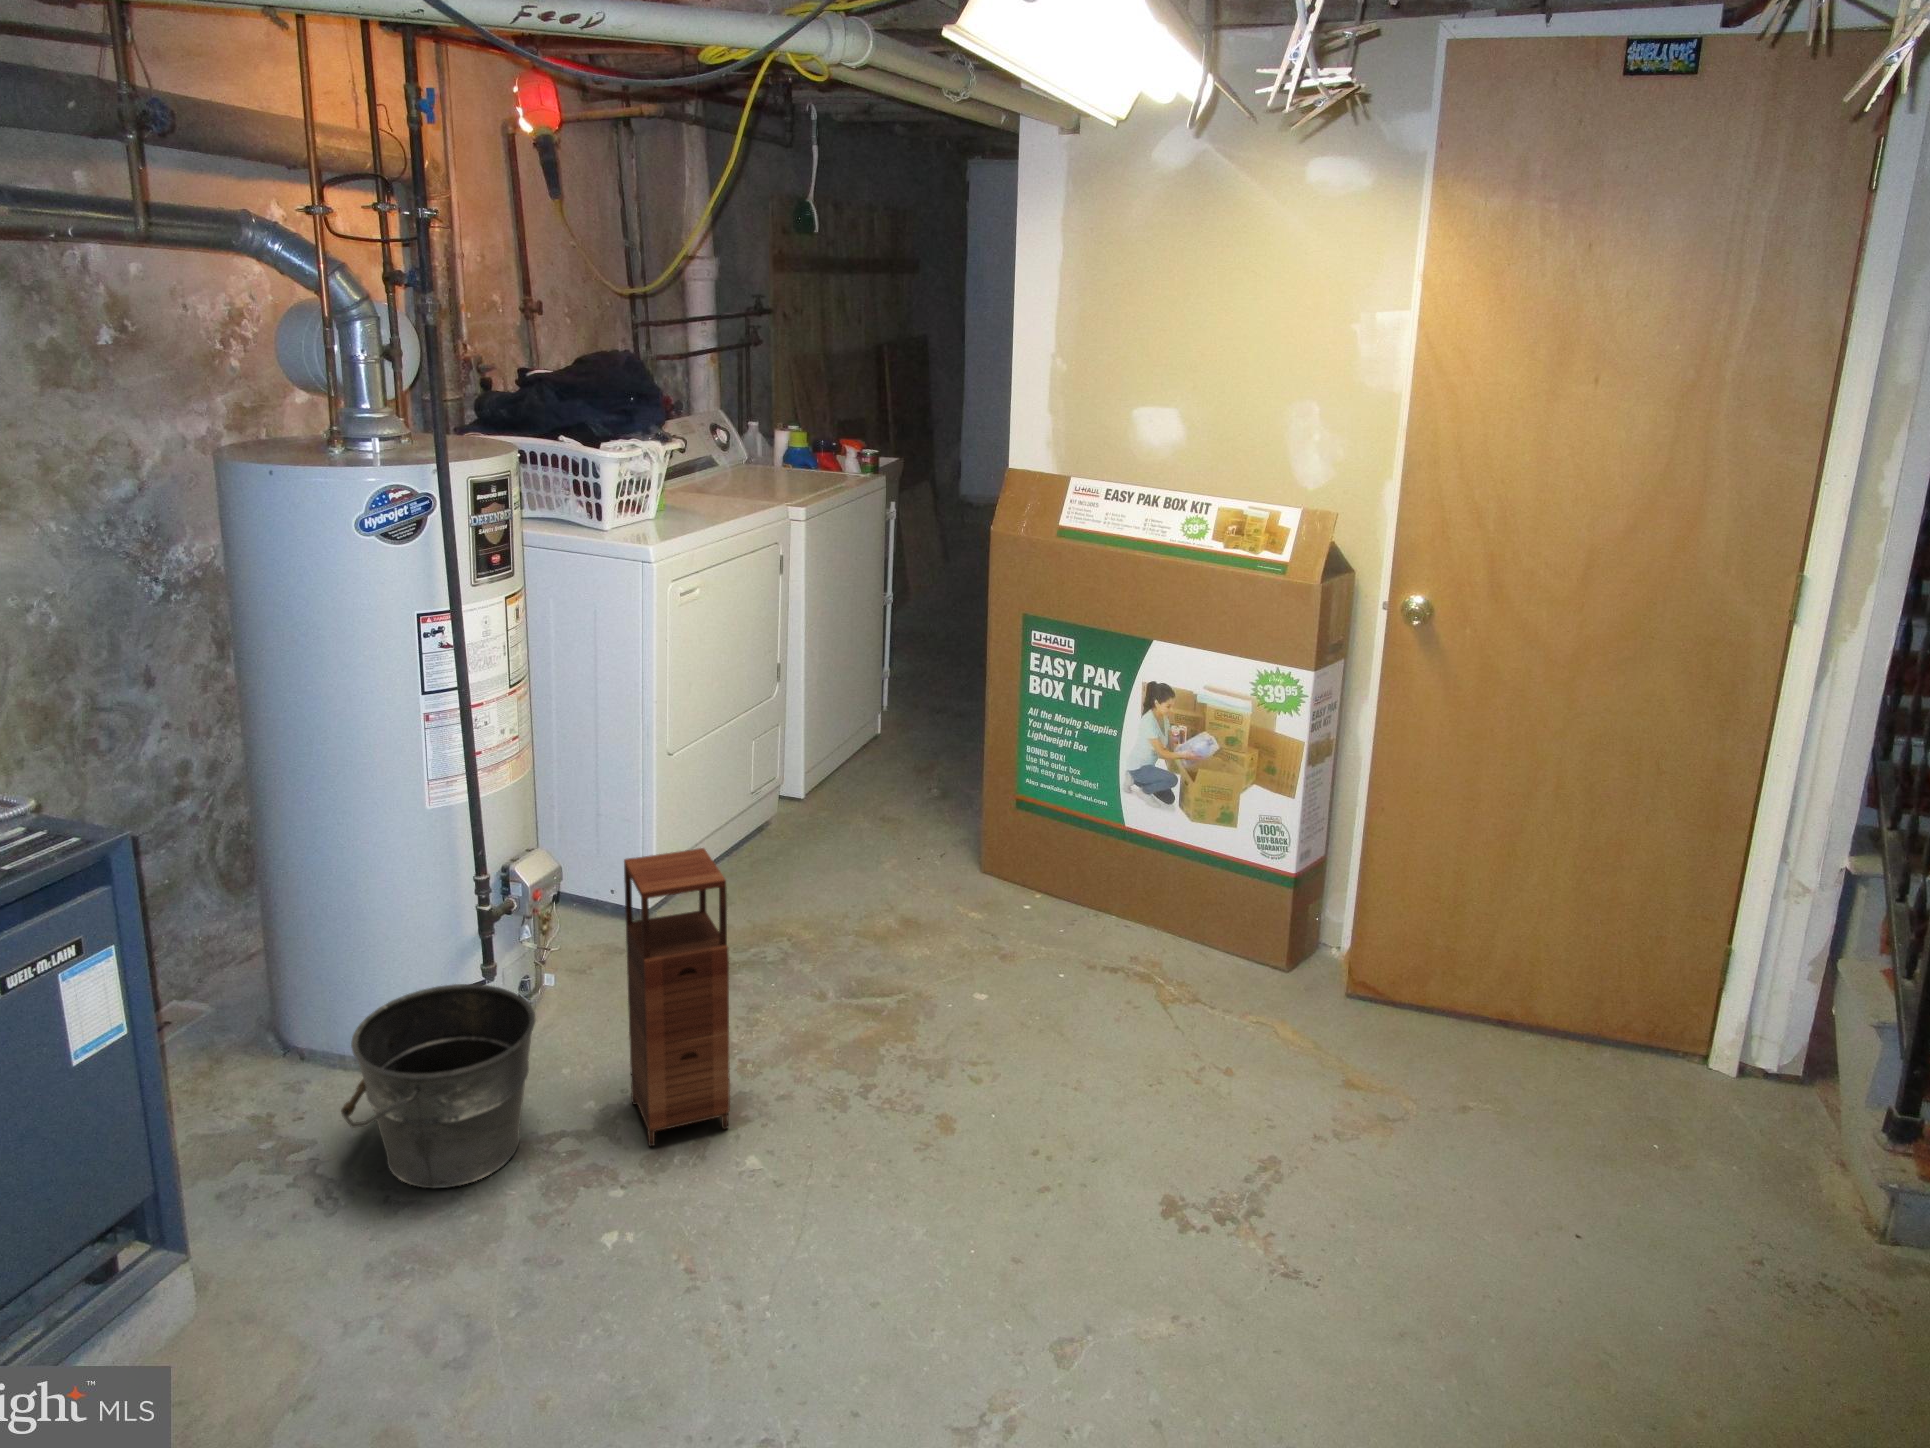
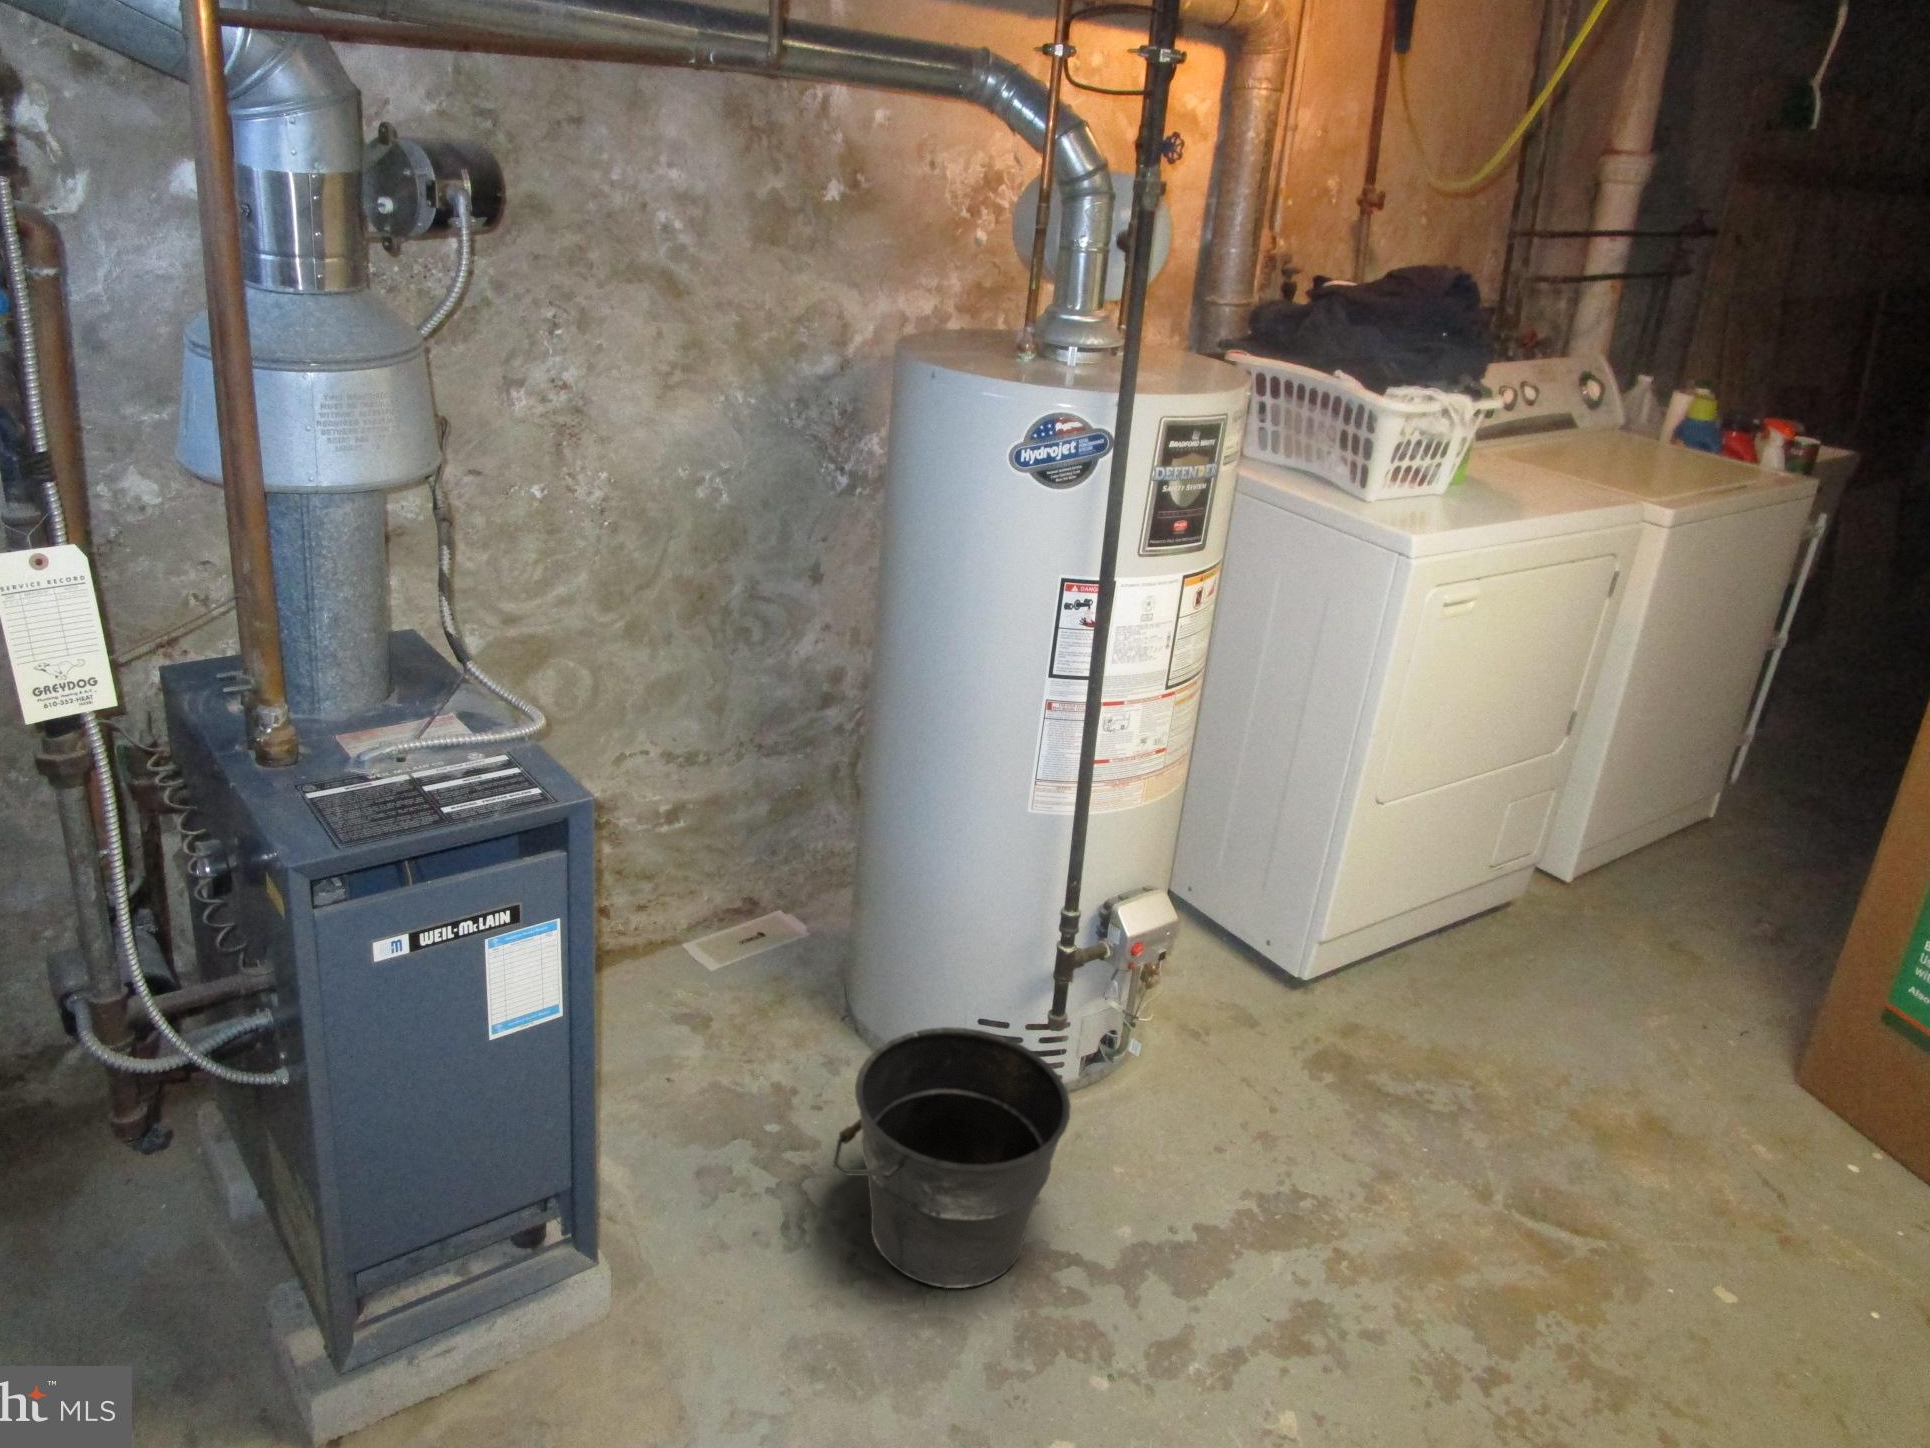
storage cabinet: present [624,848,730,1146] -> none [1164,971,1352,1374]

